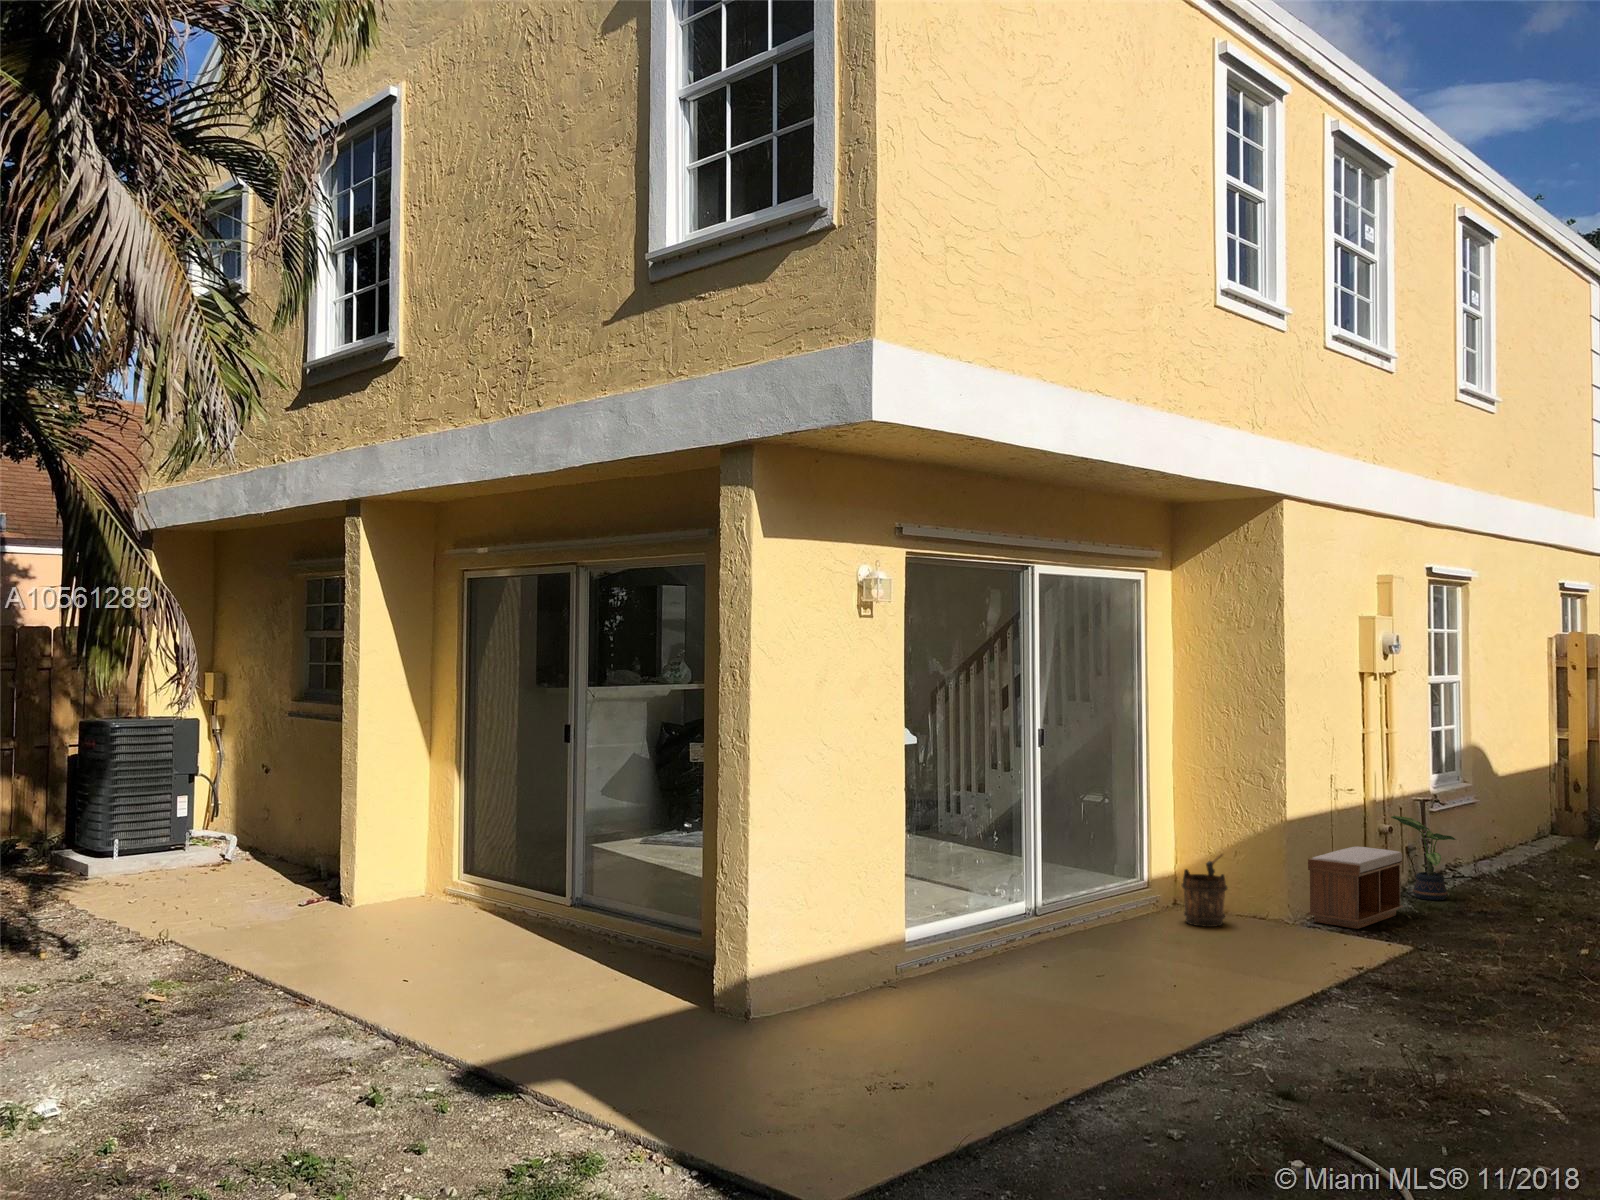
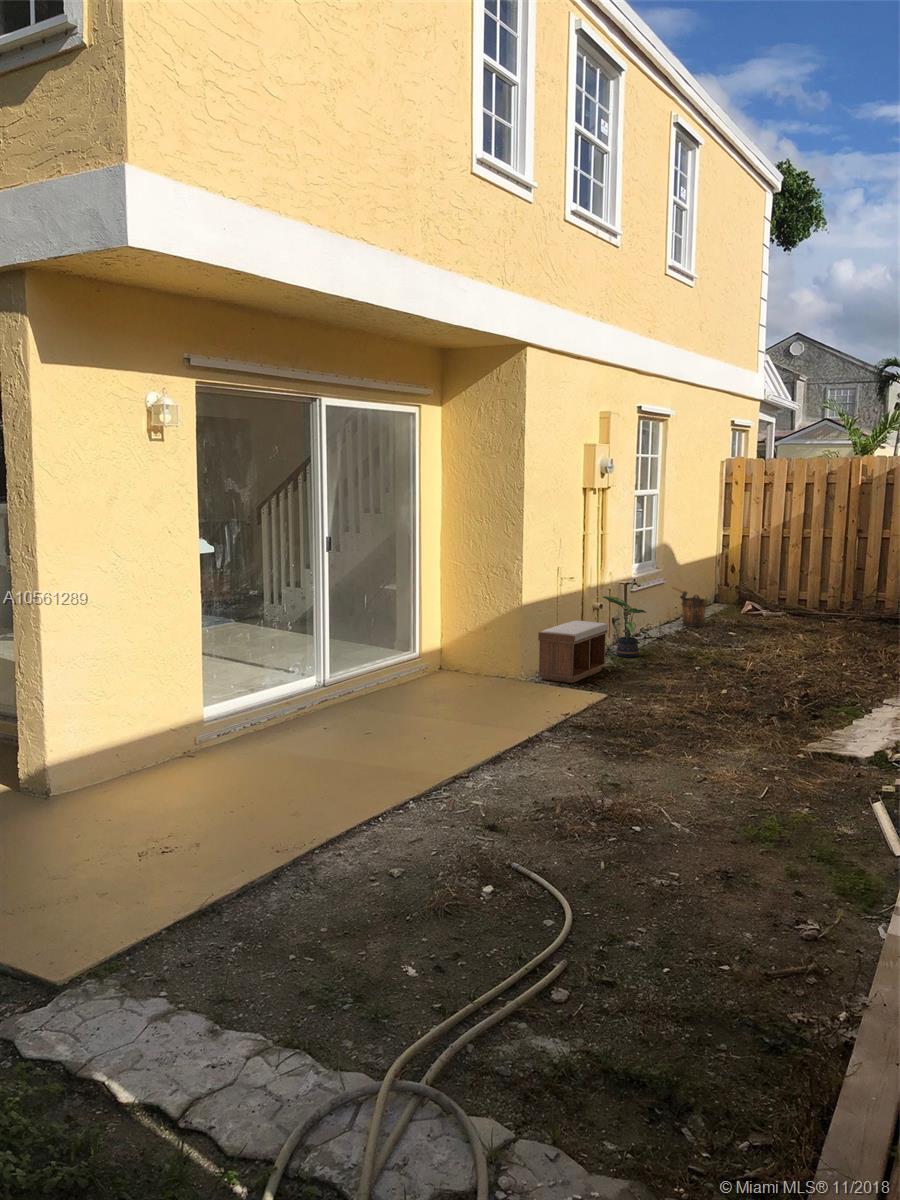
bucket: present [1181,853,1227,927] -> present [673,587,707,627]

